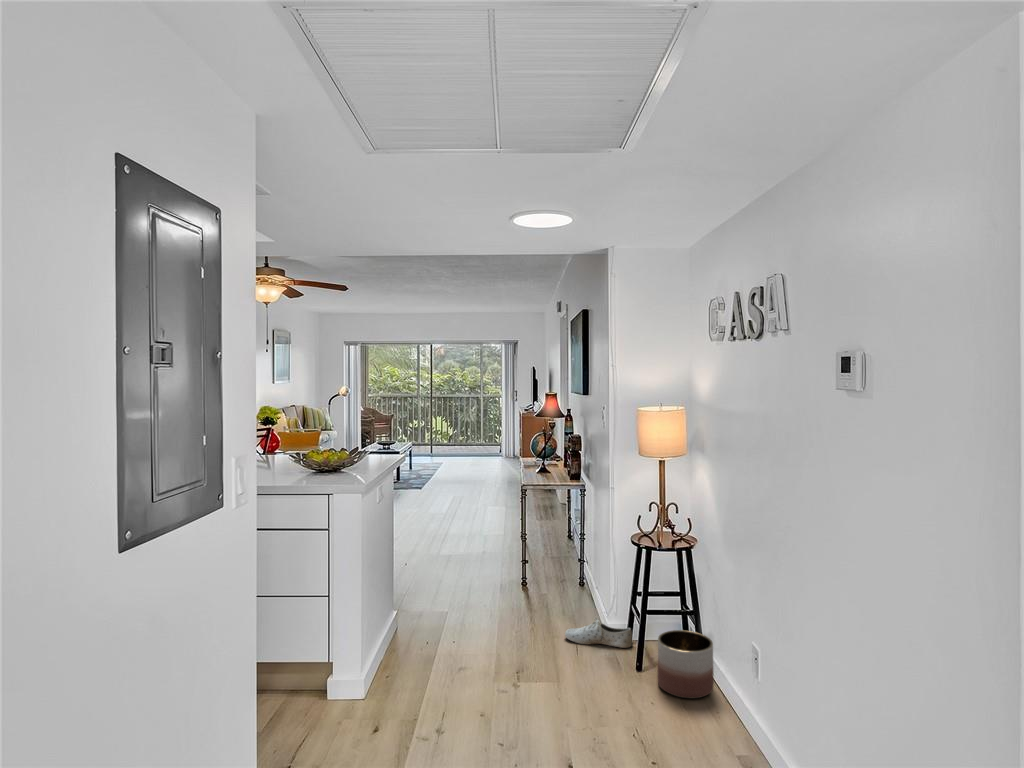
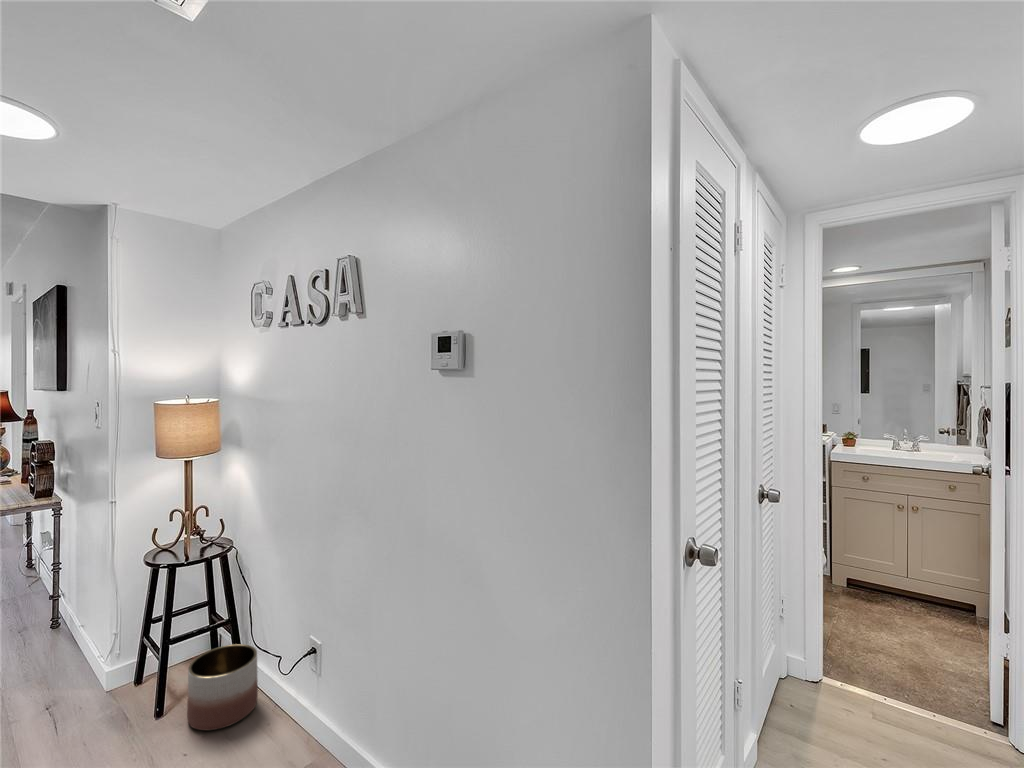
shoe: present [565,618,633,648] -> none [32,665,145,716]

